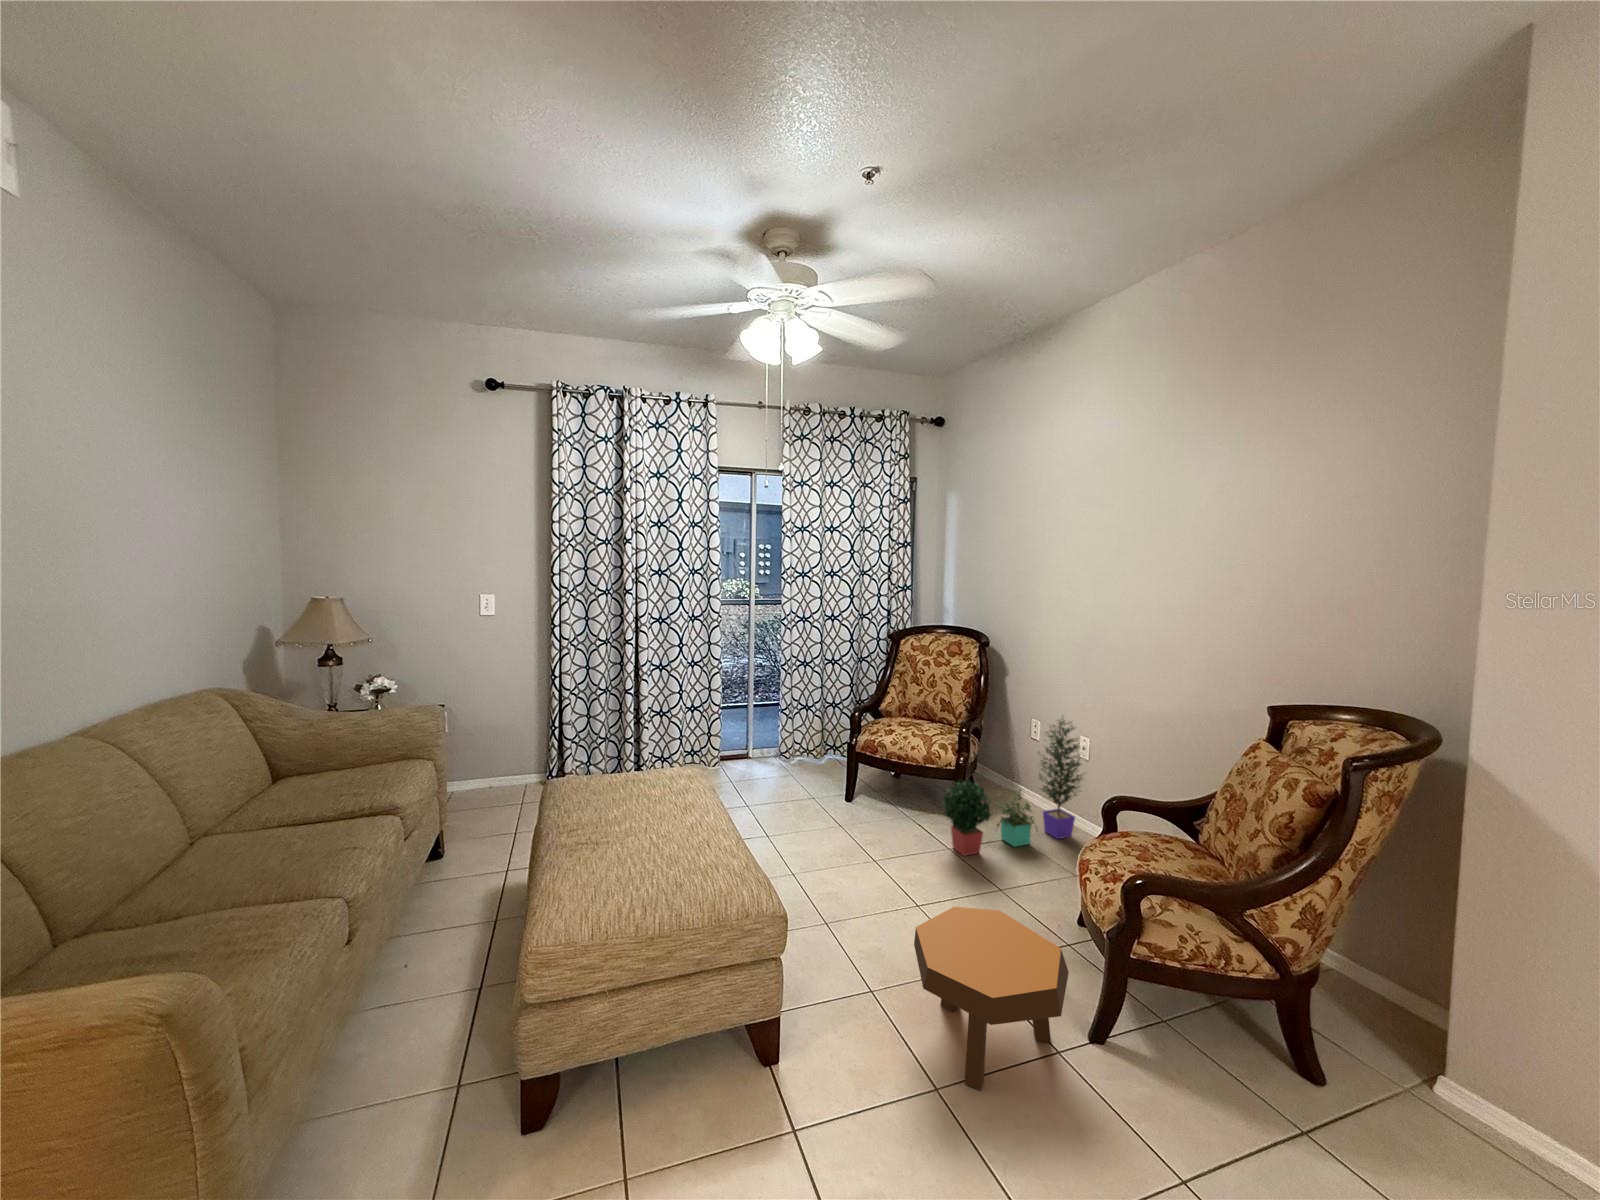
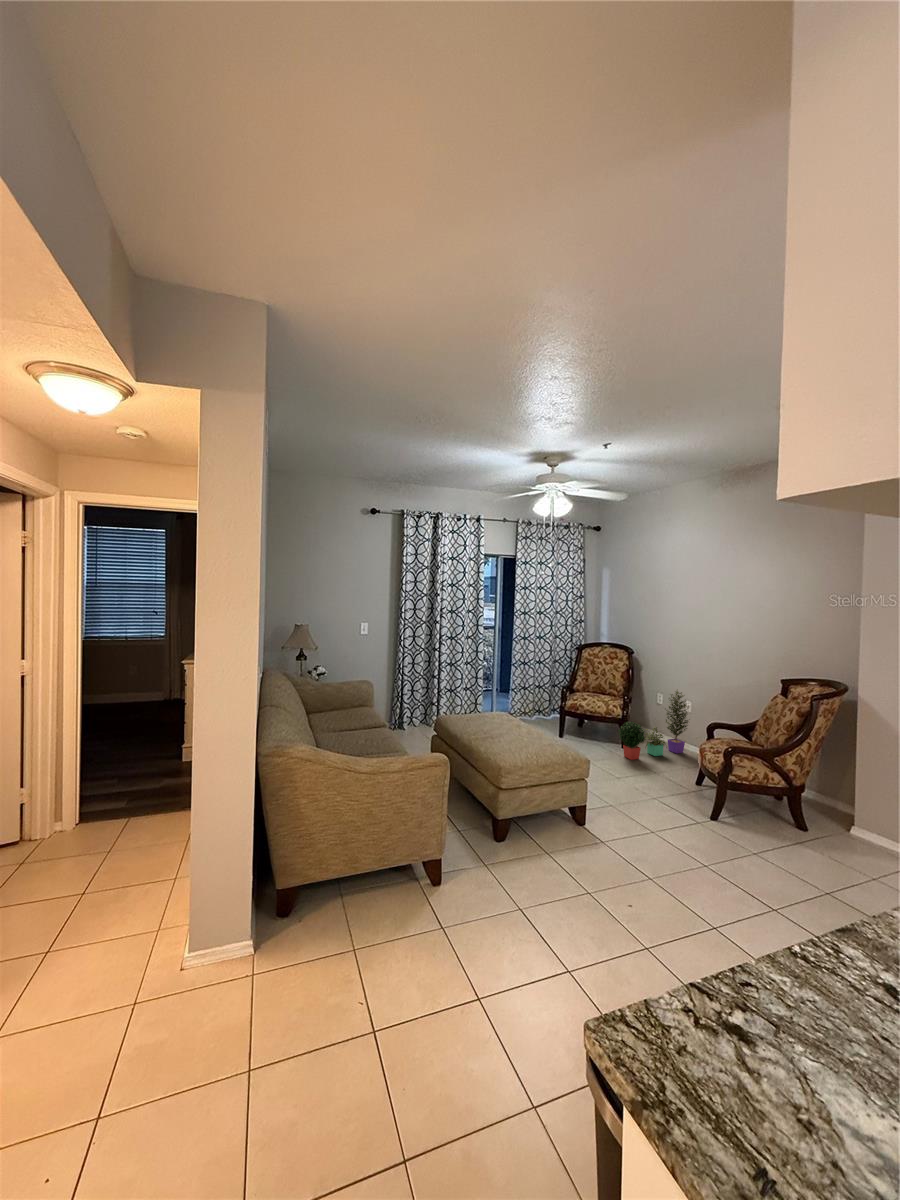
footstool: present [914,907,1069,1090] -> none [631,768,701,834]

